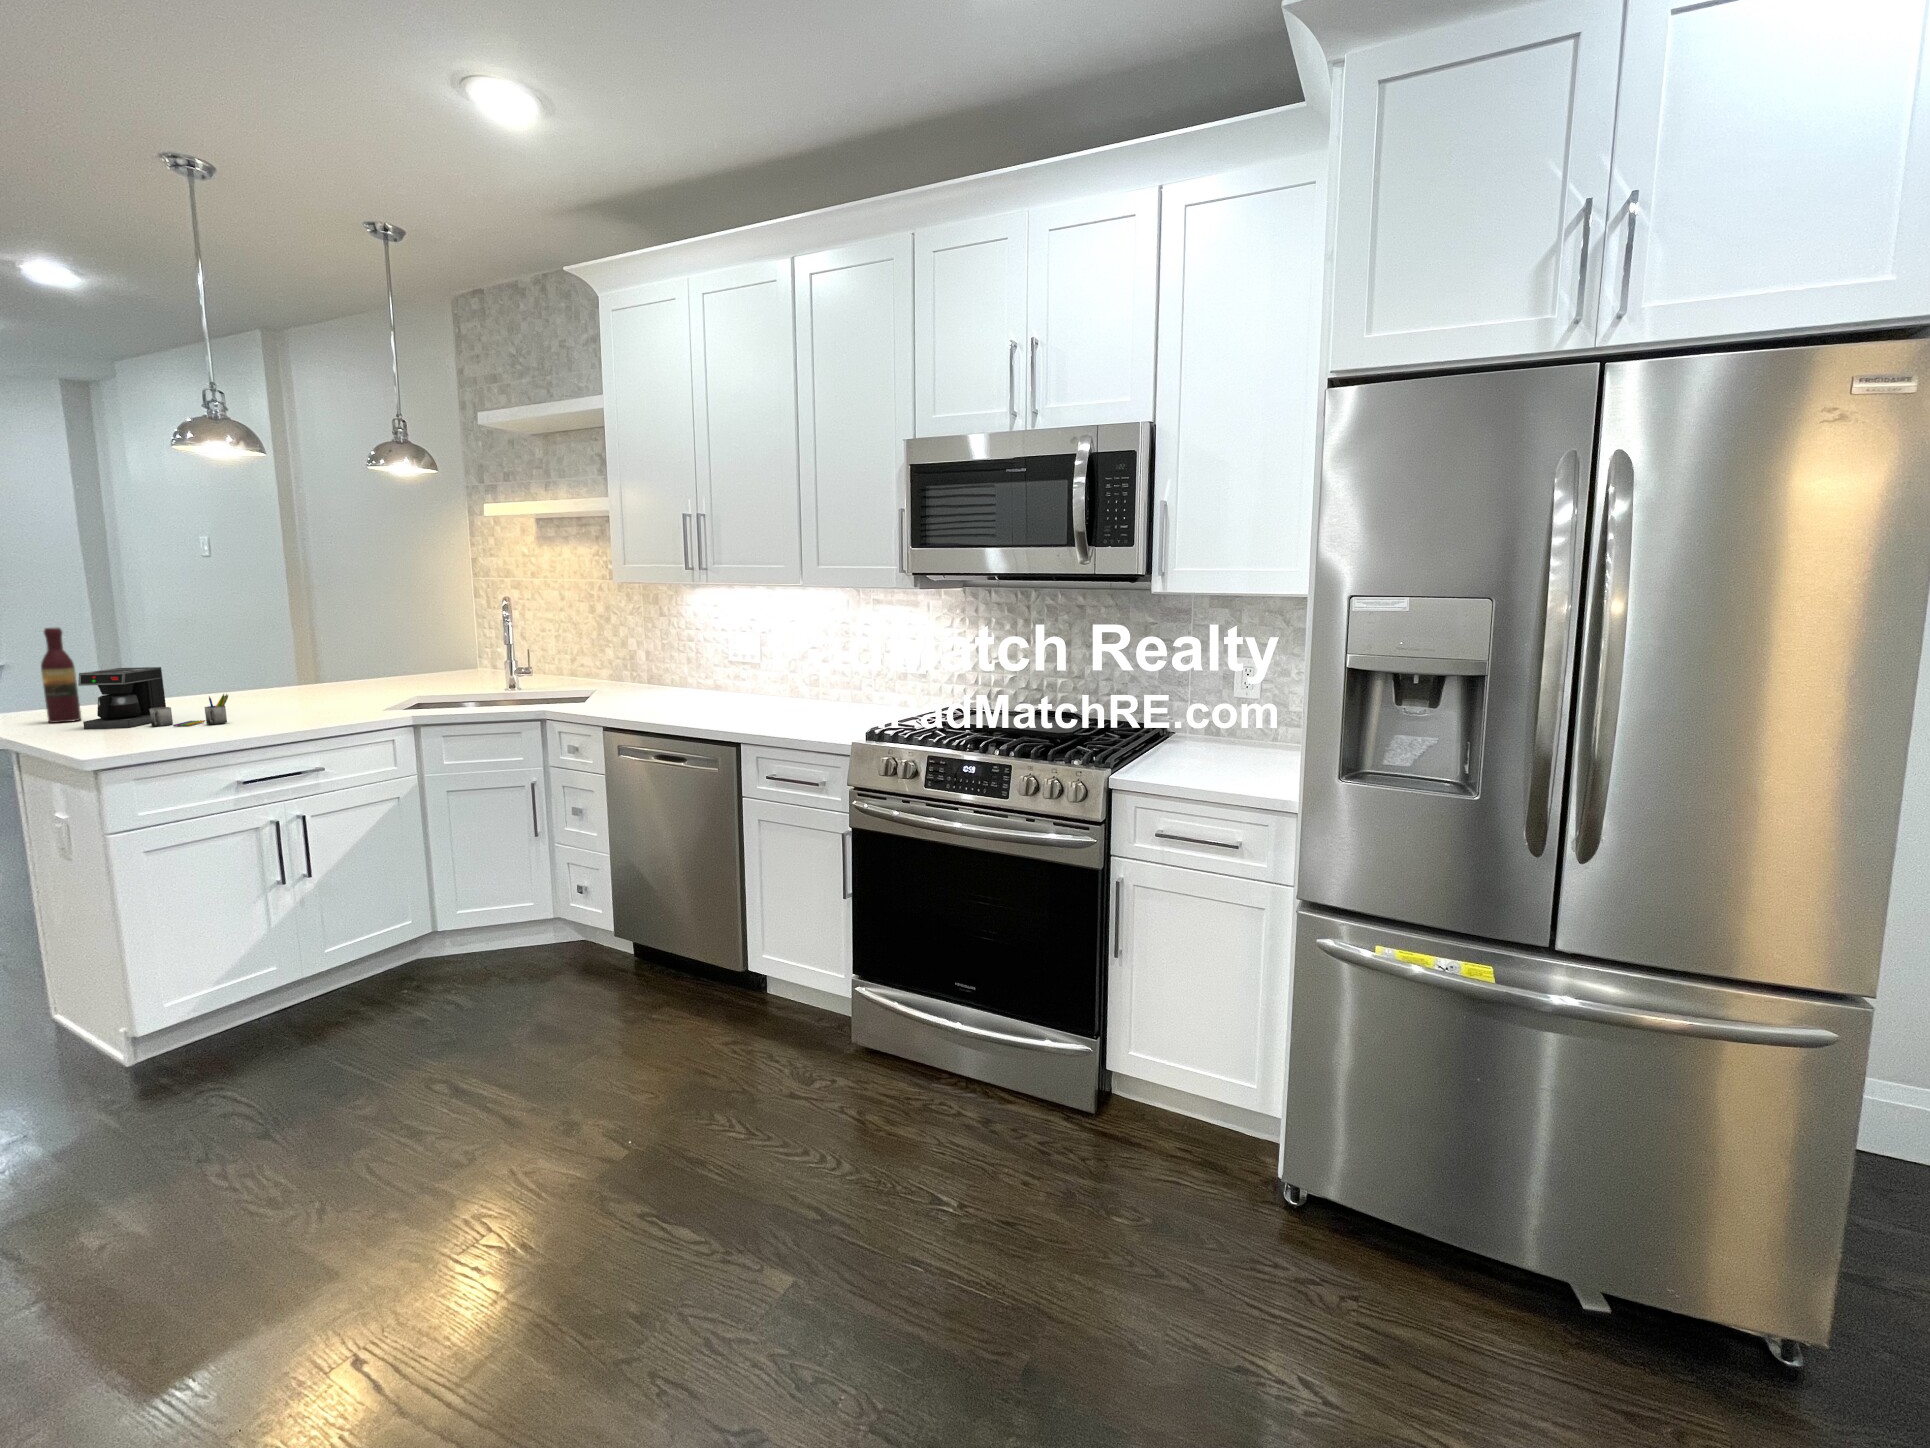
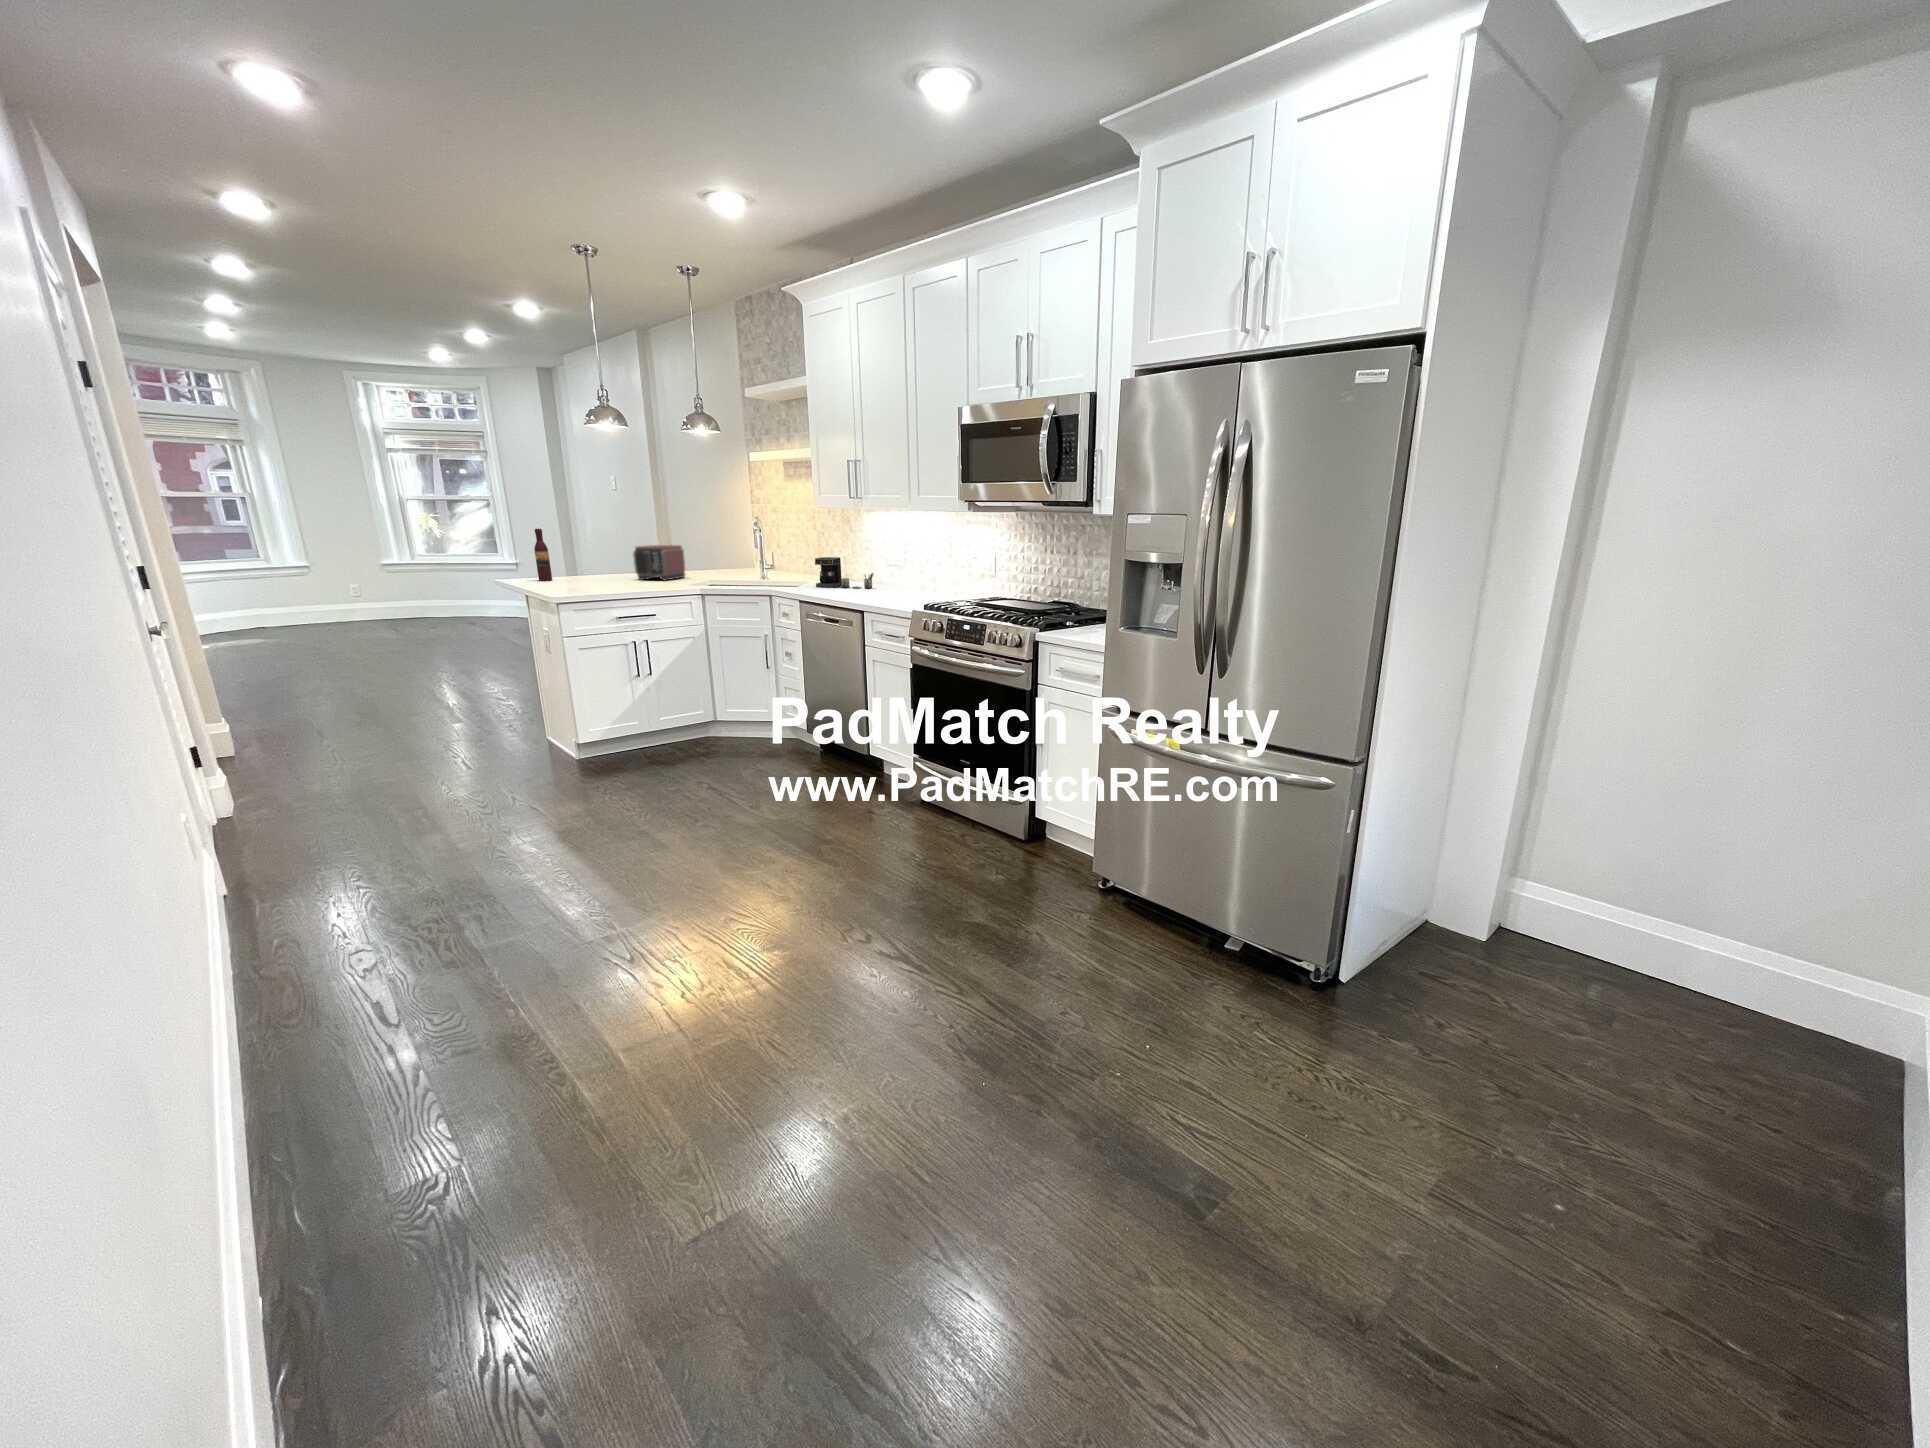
toaster: none [267,644,367,706] -> present [633,545,685,580]
coffee maker: present [78,667,228,729] -> present [815,557,874,588]

